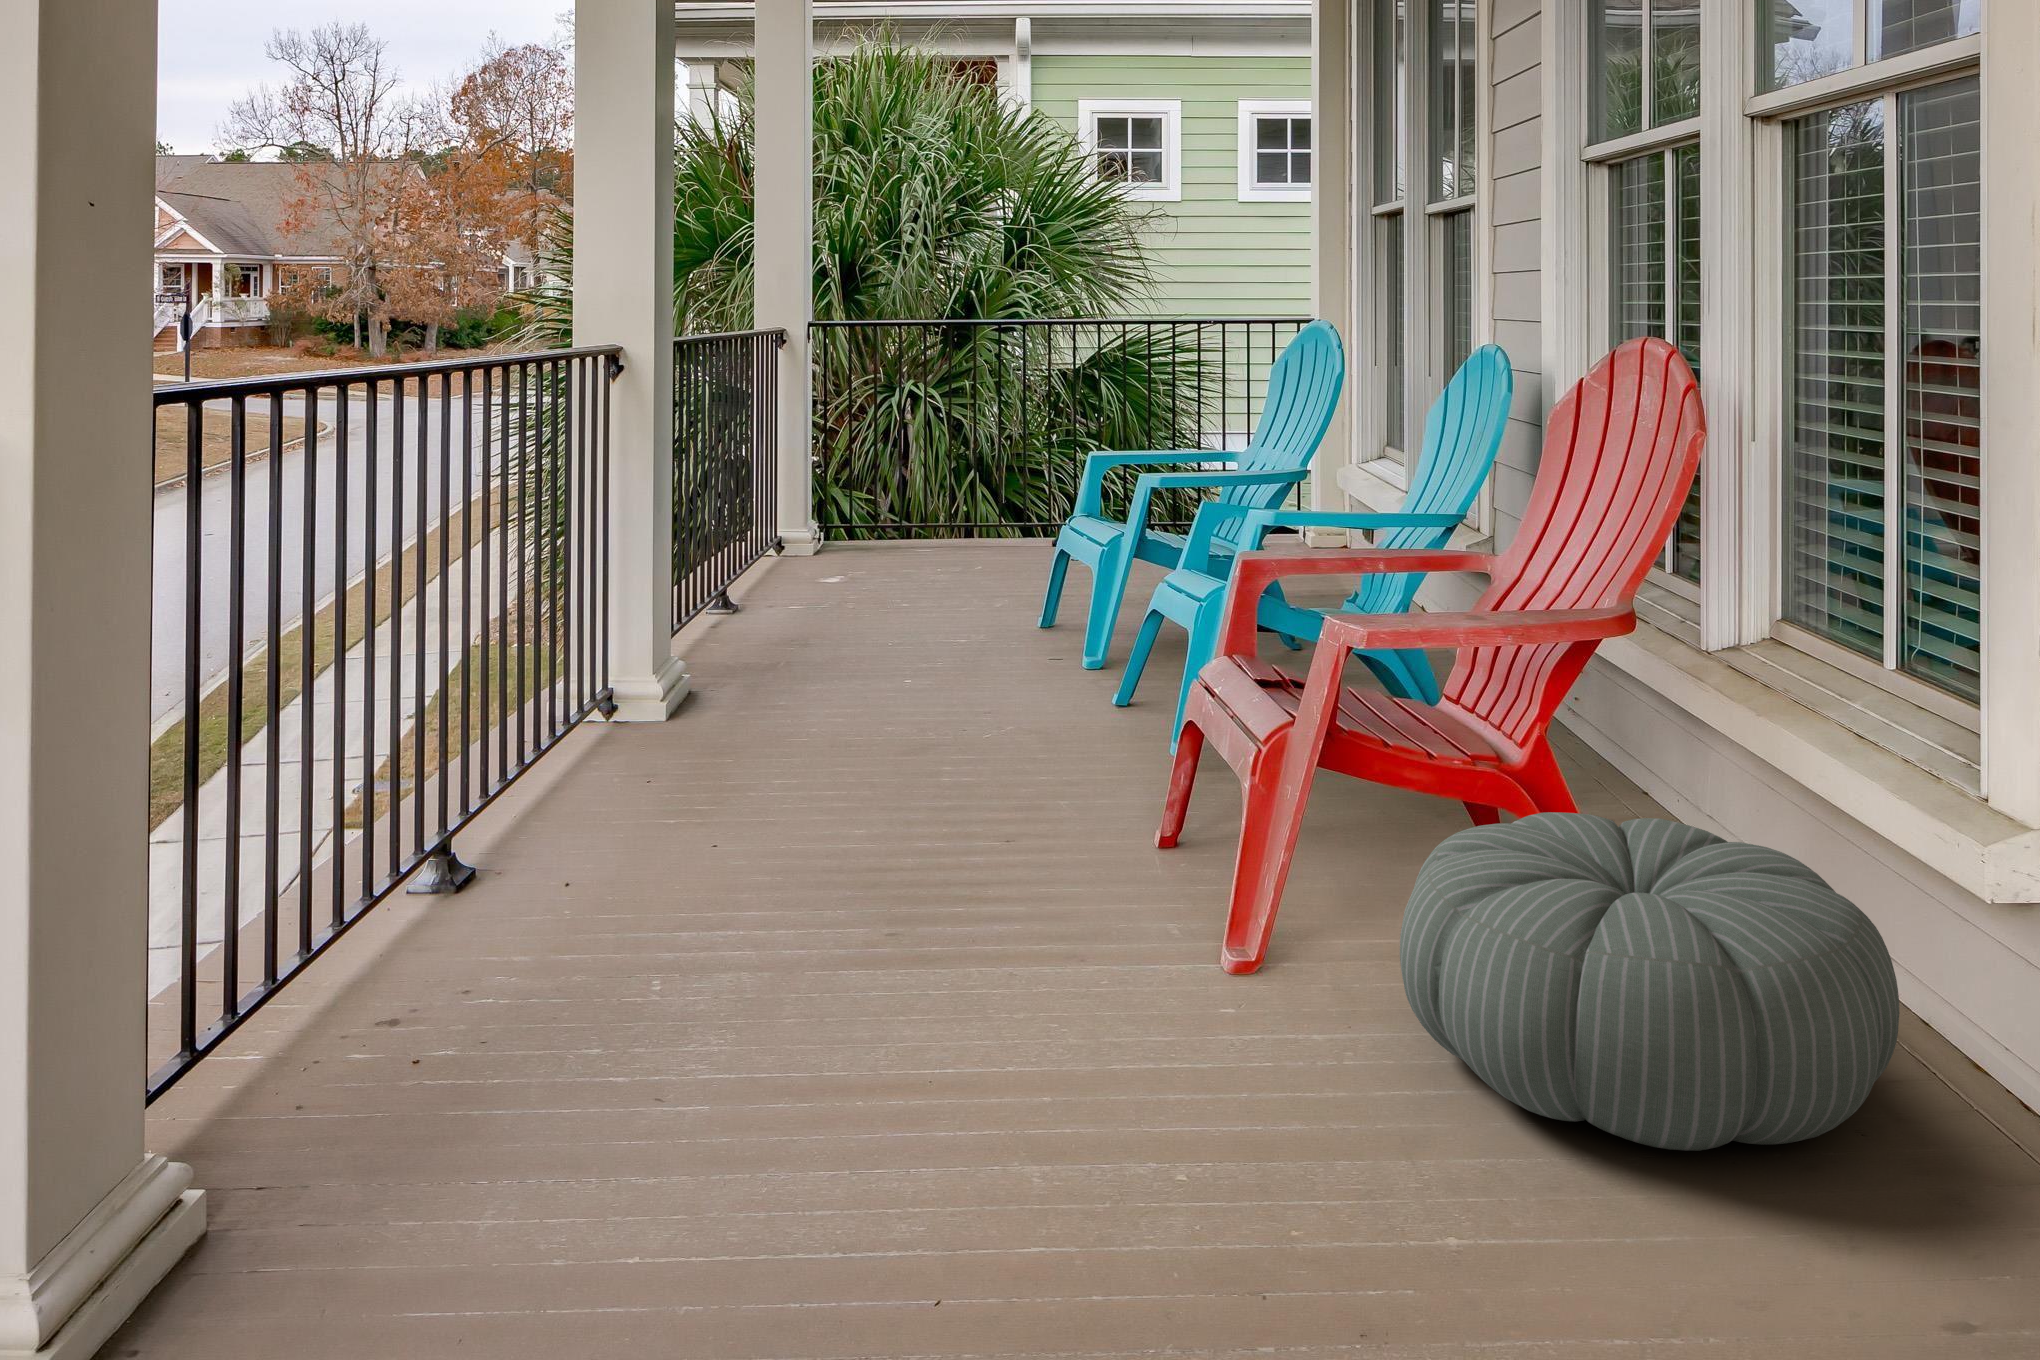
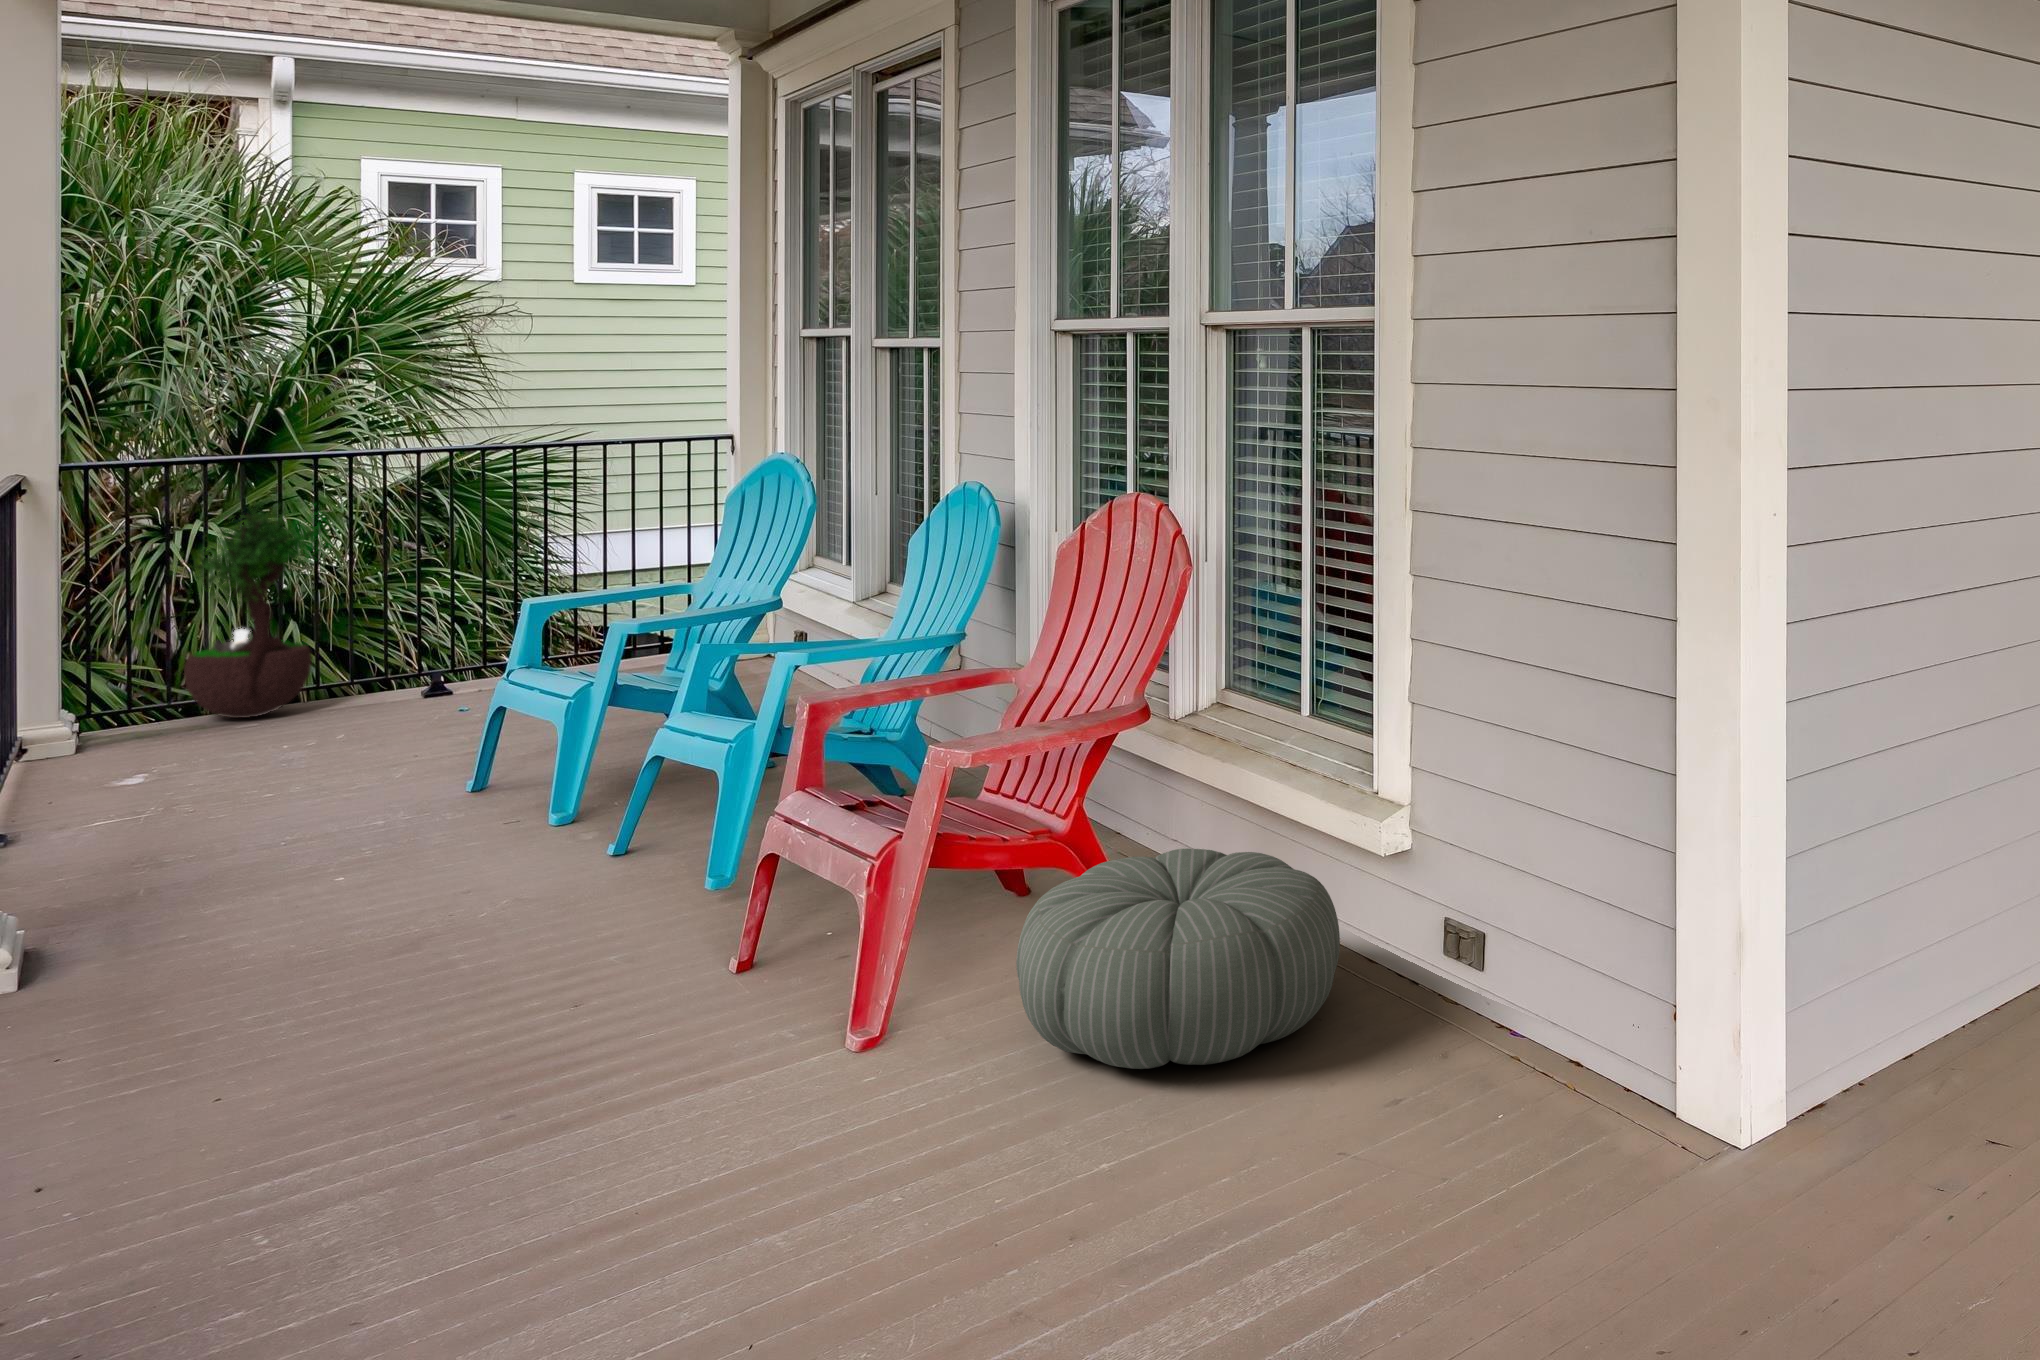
potted tree: none [895,356,1007,546] -> present [172,504,332,718]

